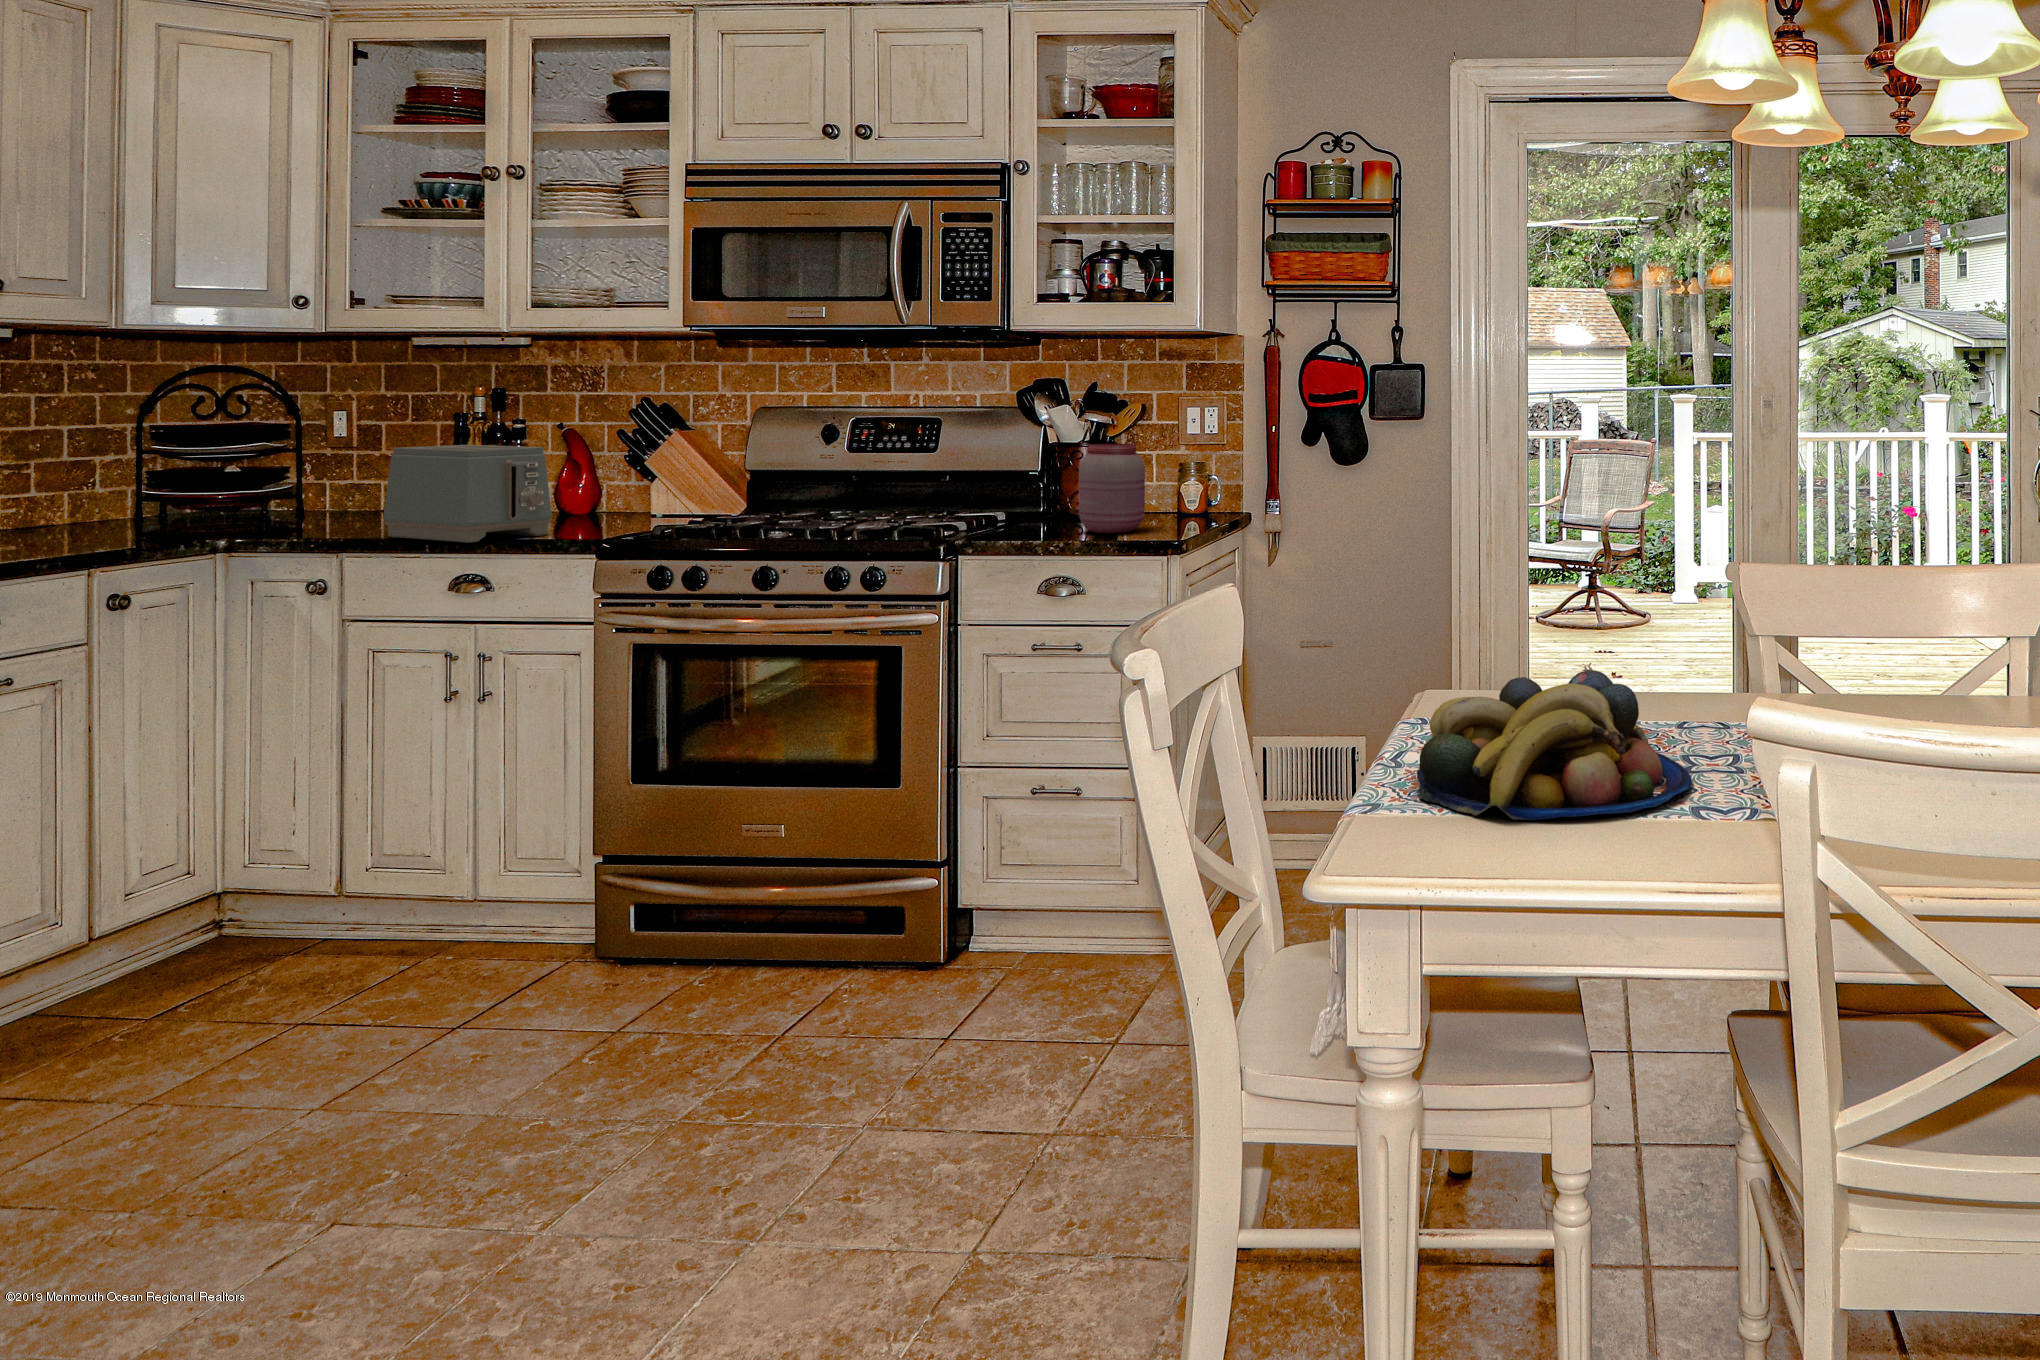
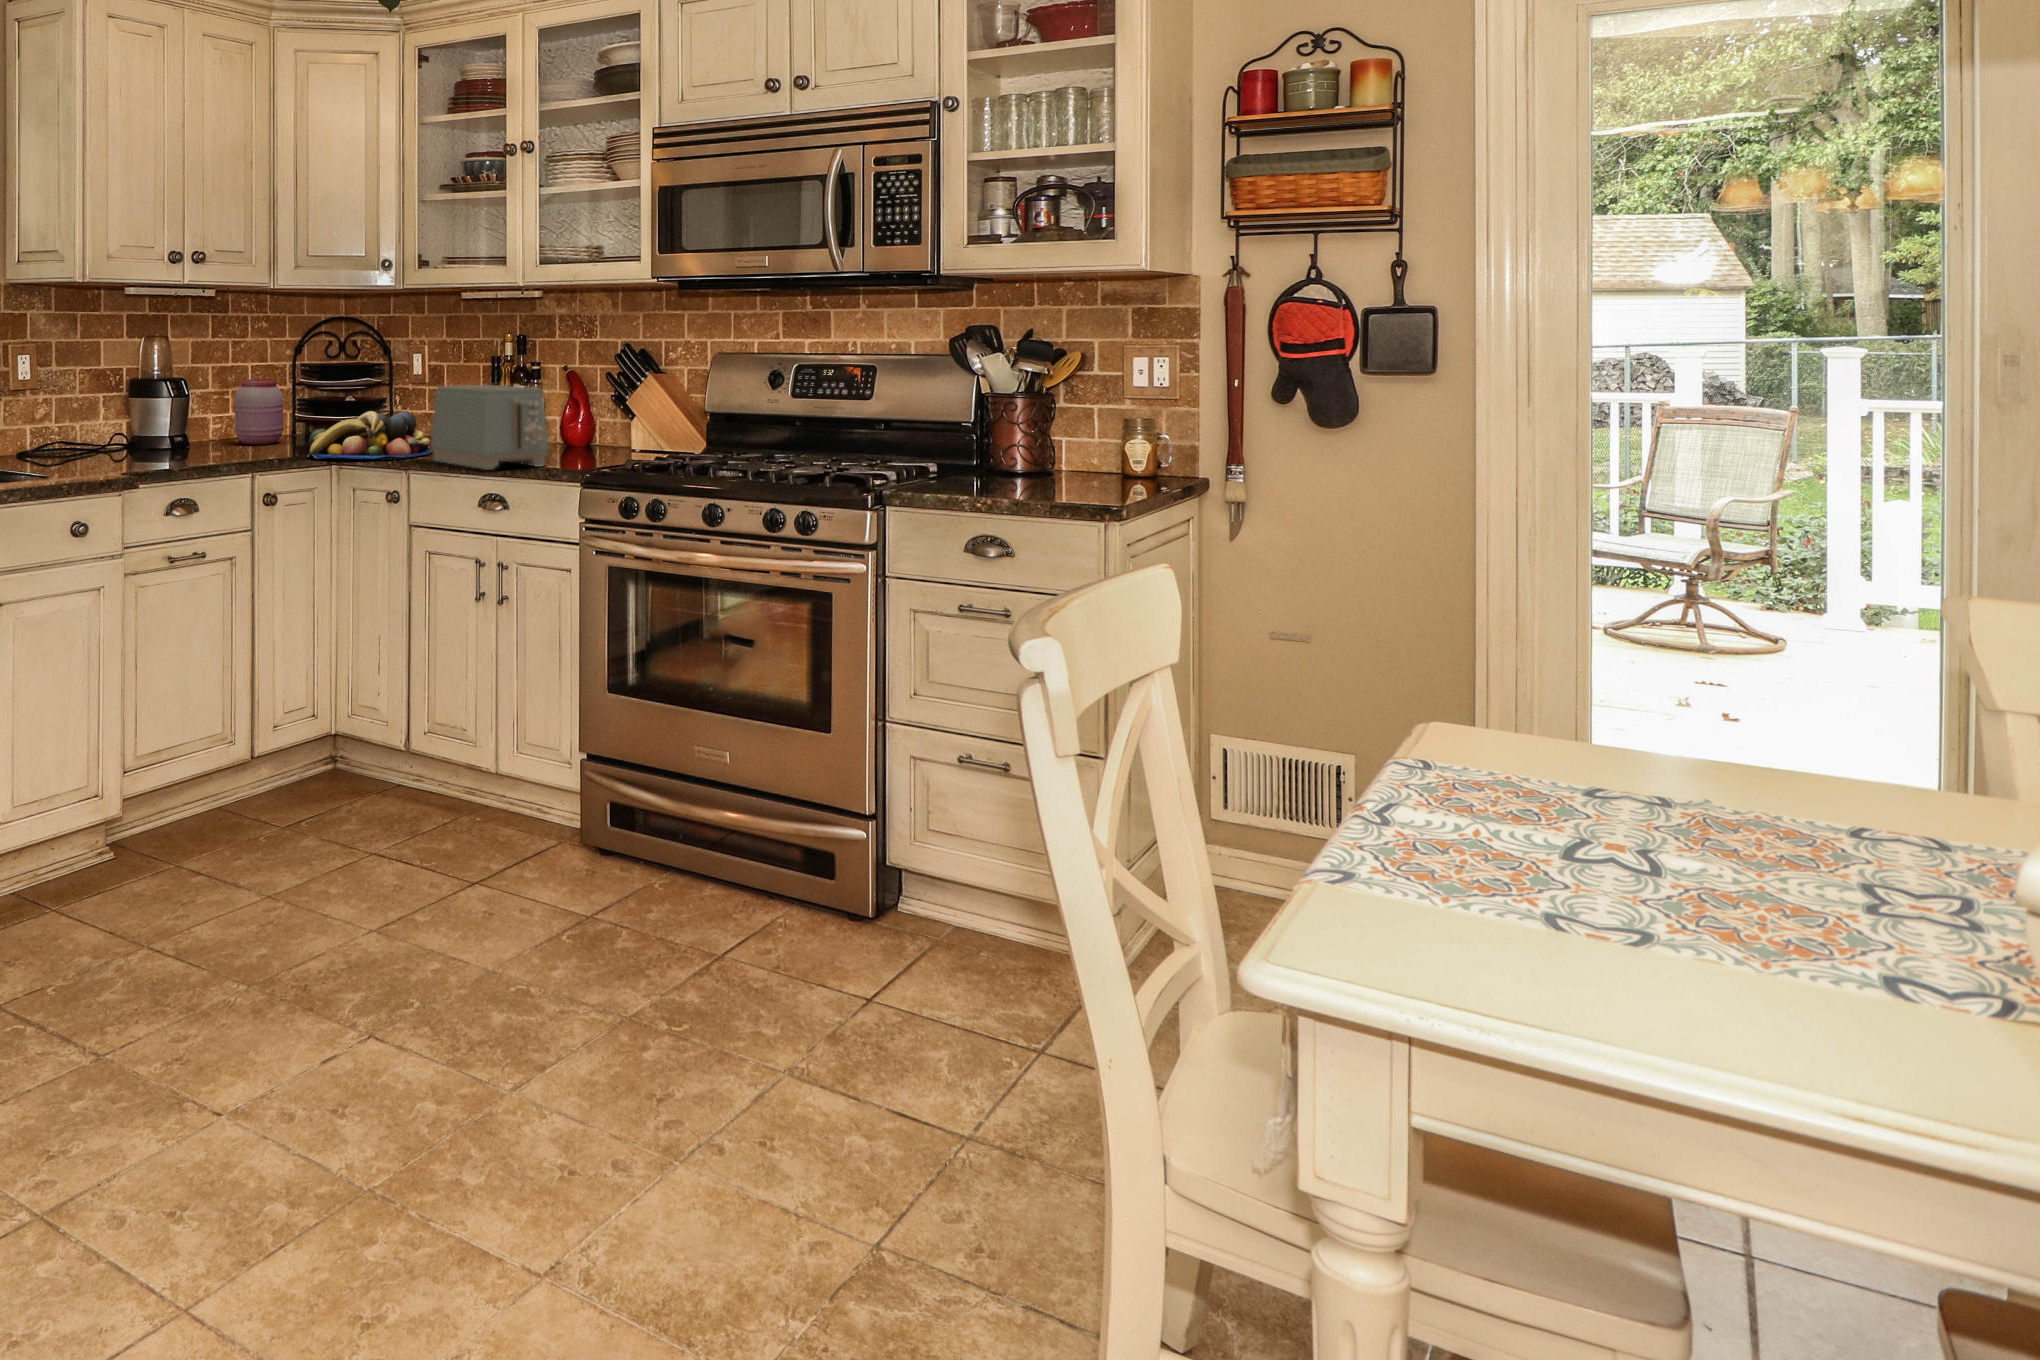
jar: present [1079,444,1145,533] -> present [235,379,283,444]
fruit bowl: present [1417,670,1692,820] -> present [307,411,432,459]

